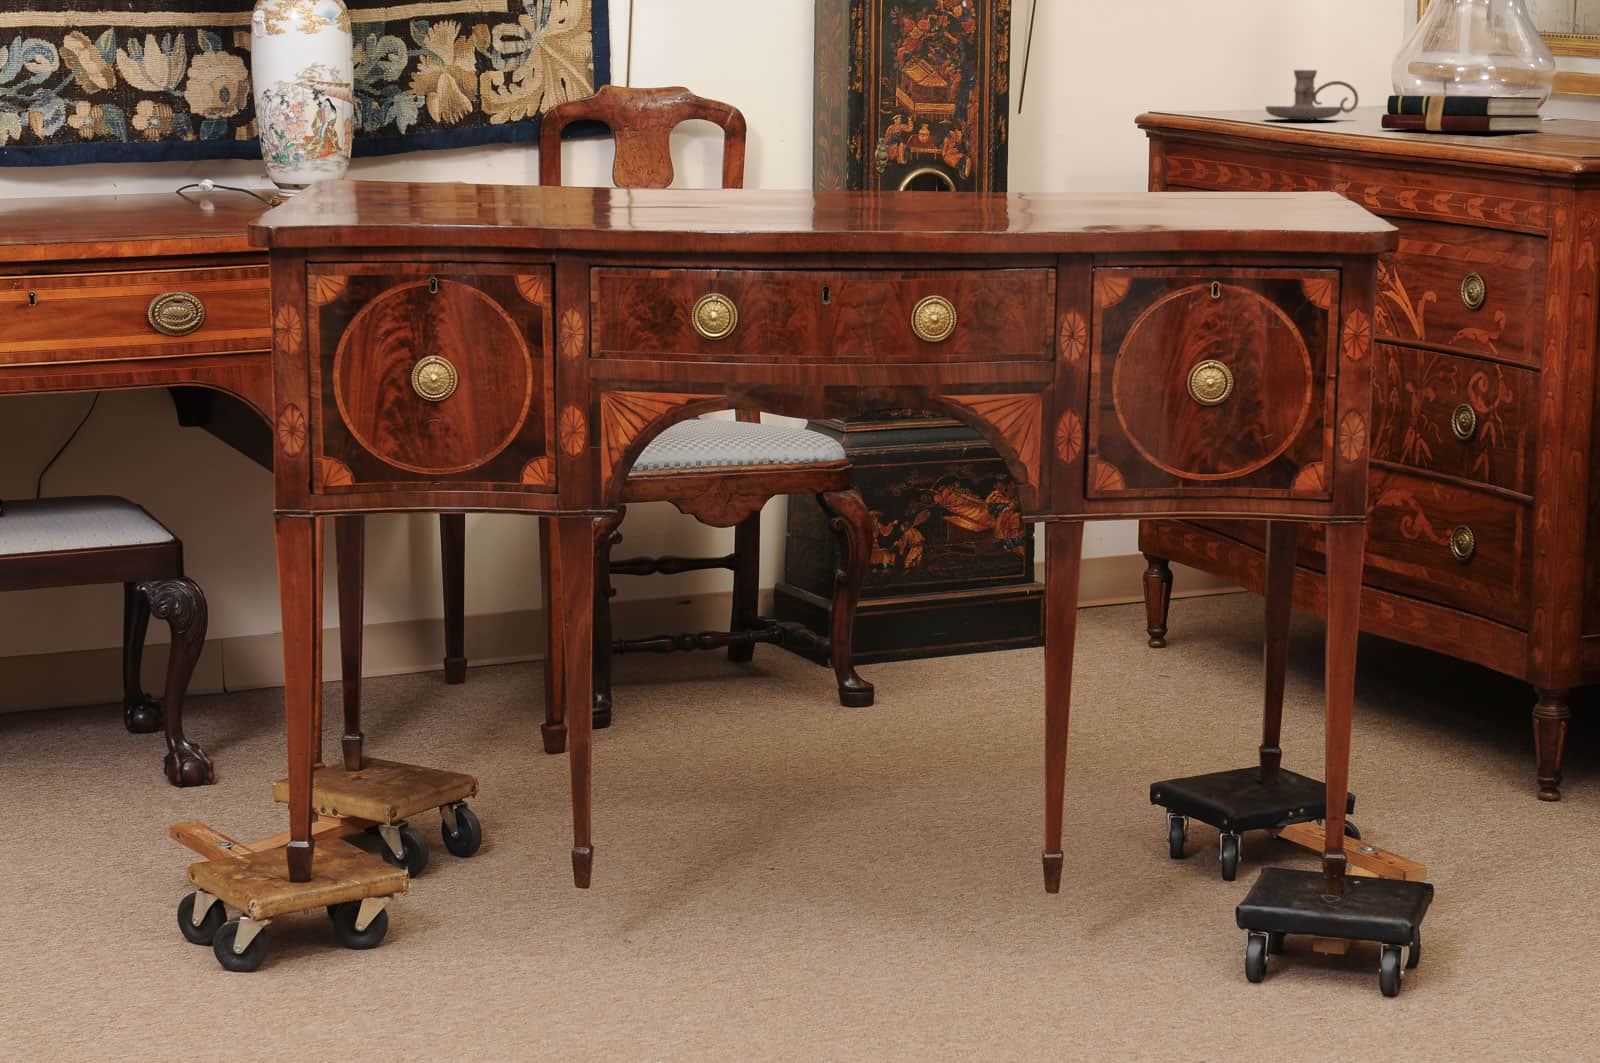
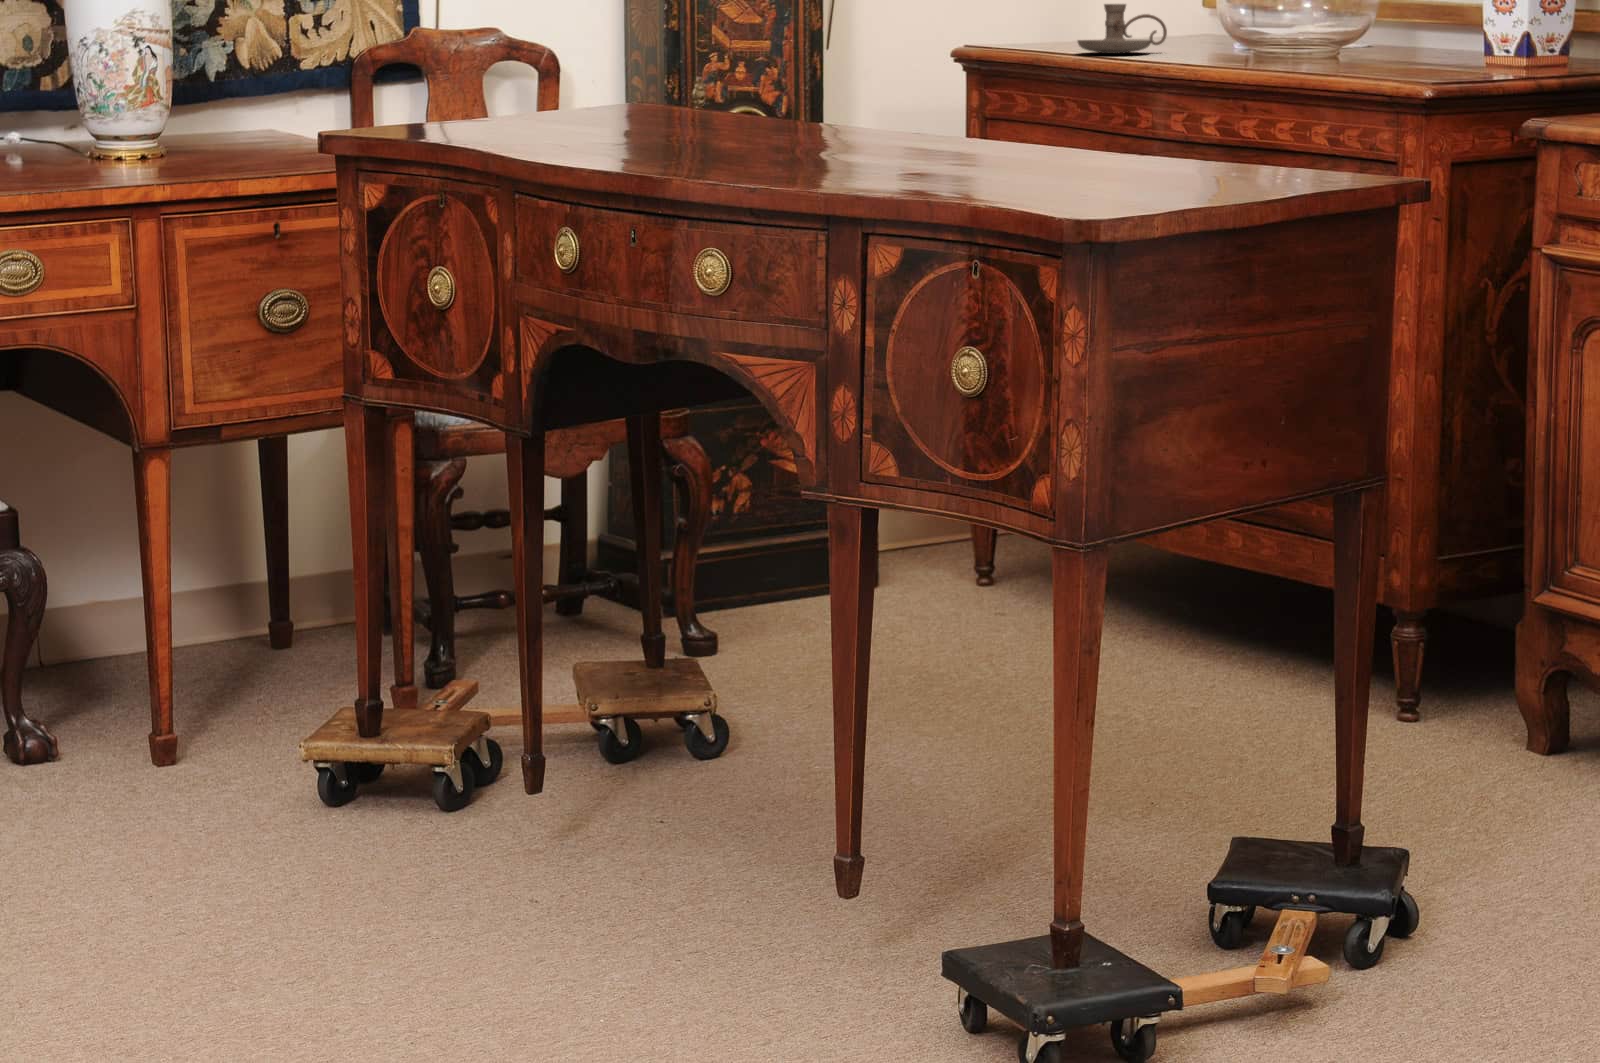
hardback book: present [1381,95,1544,131] -> none [1194,28,1347,63]

